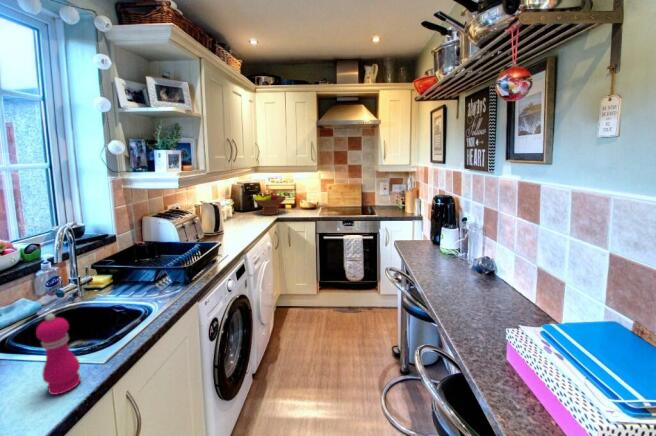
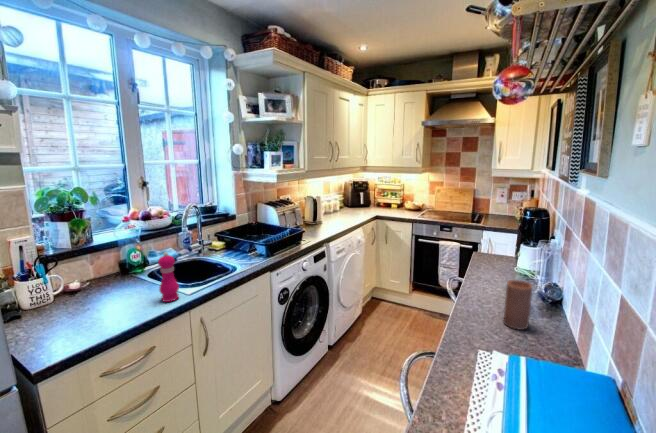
fruit bowl: present [252,193,286,215] -> none [355,191,388,212]
candle: none [474,267,500,313] -> present [504,280,532,330]

